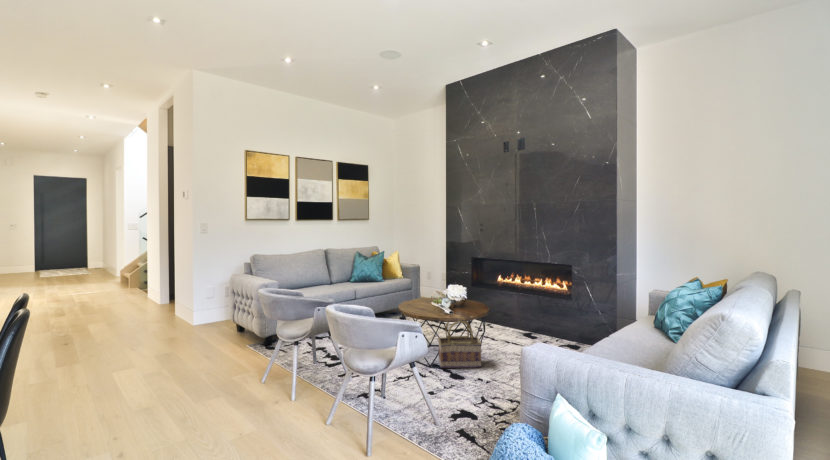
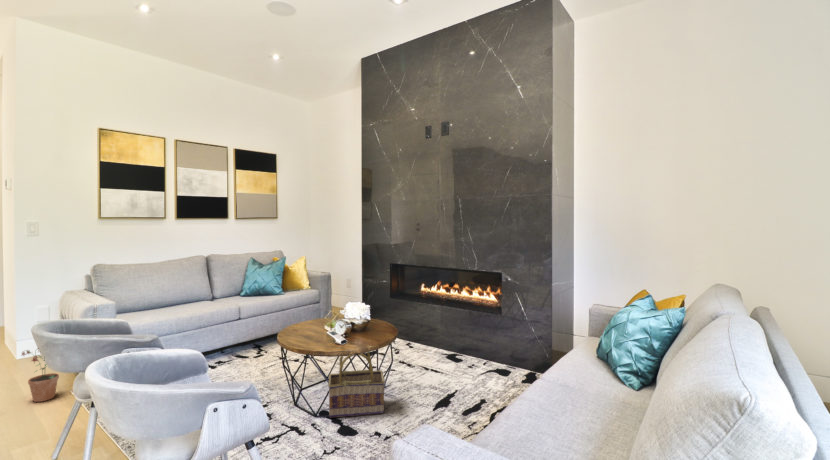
potted plant: none [220,302,244,351] -> present [22,348,59,402]

